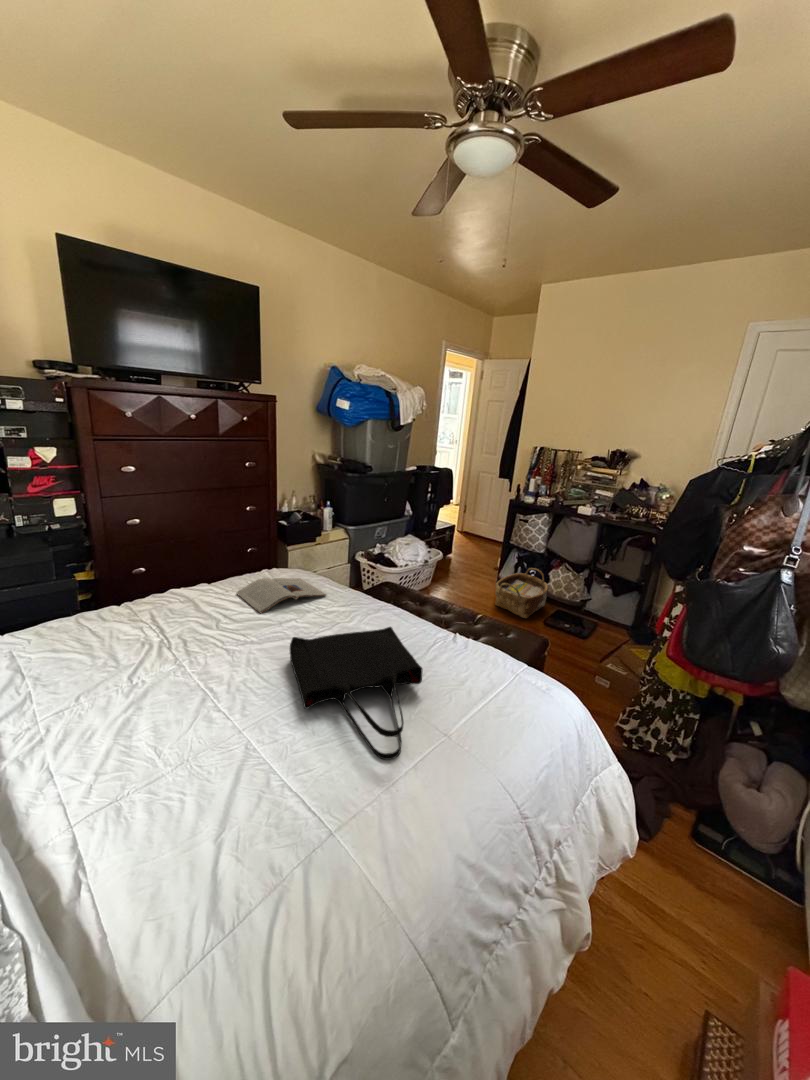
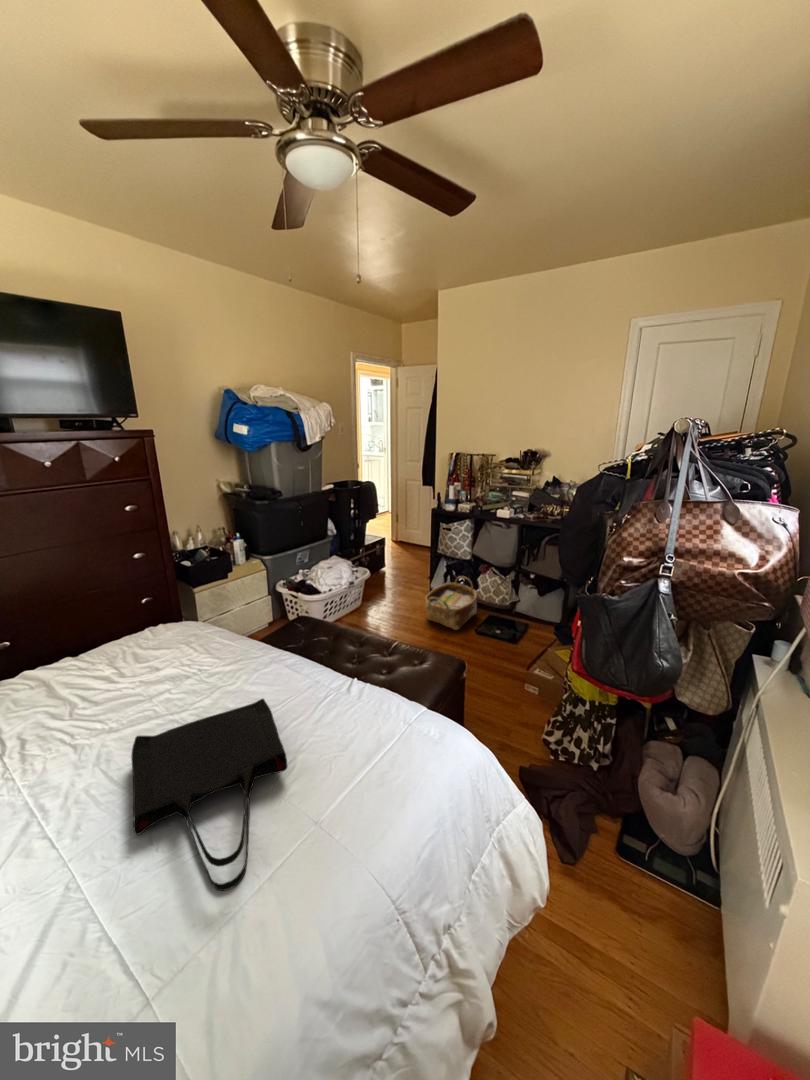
magazine: present [237,578,326,613] -> none [93,642,206,700]

